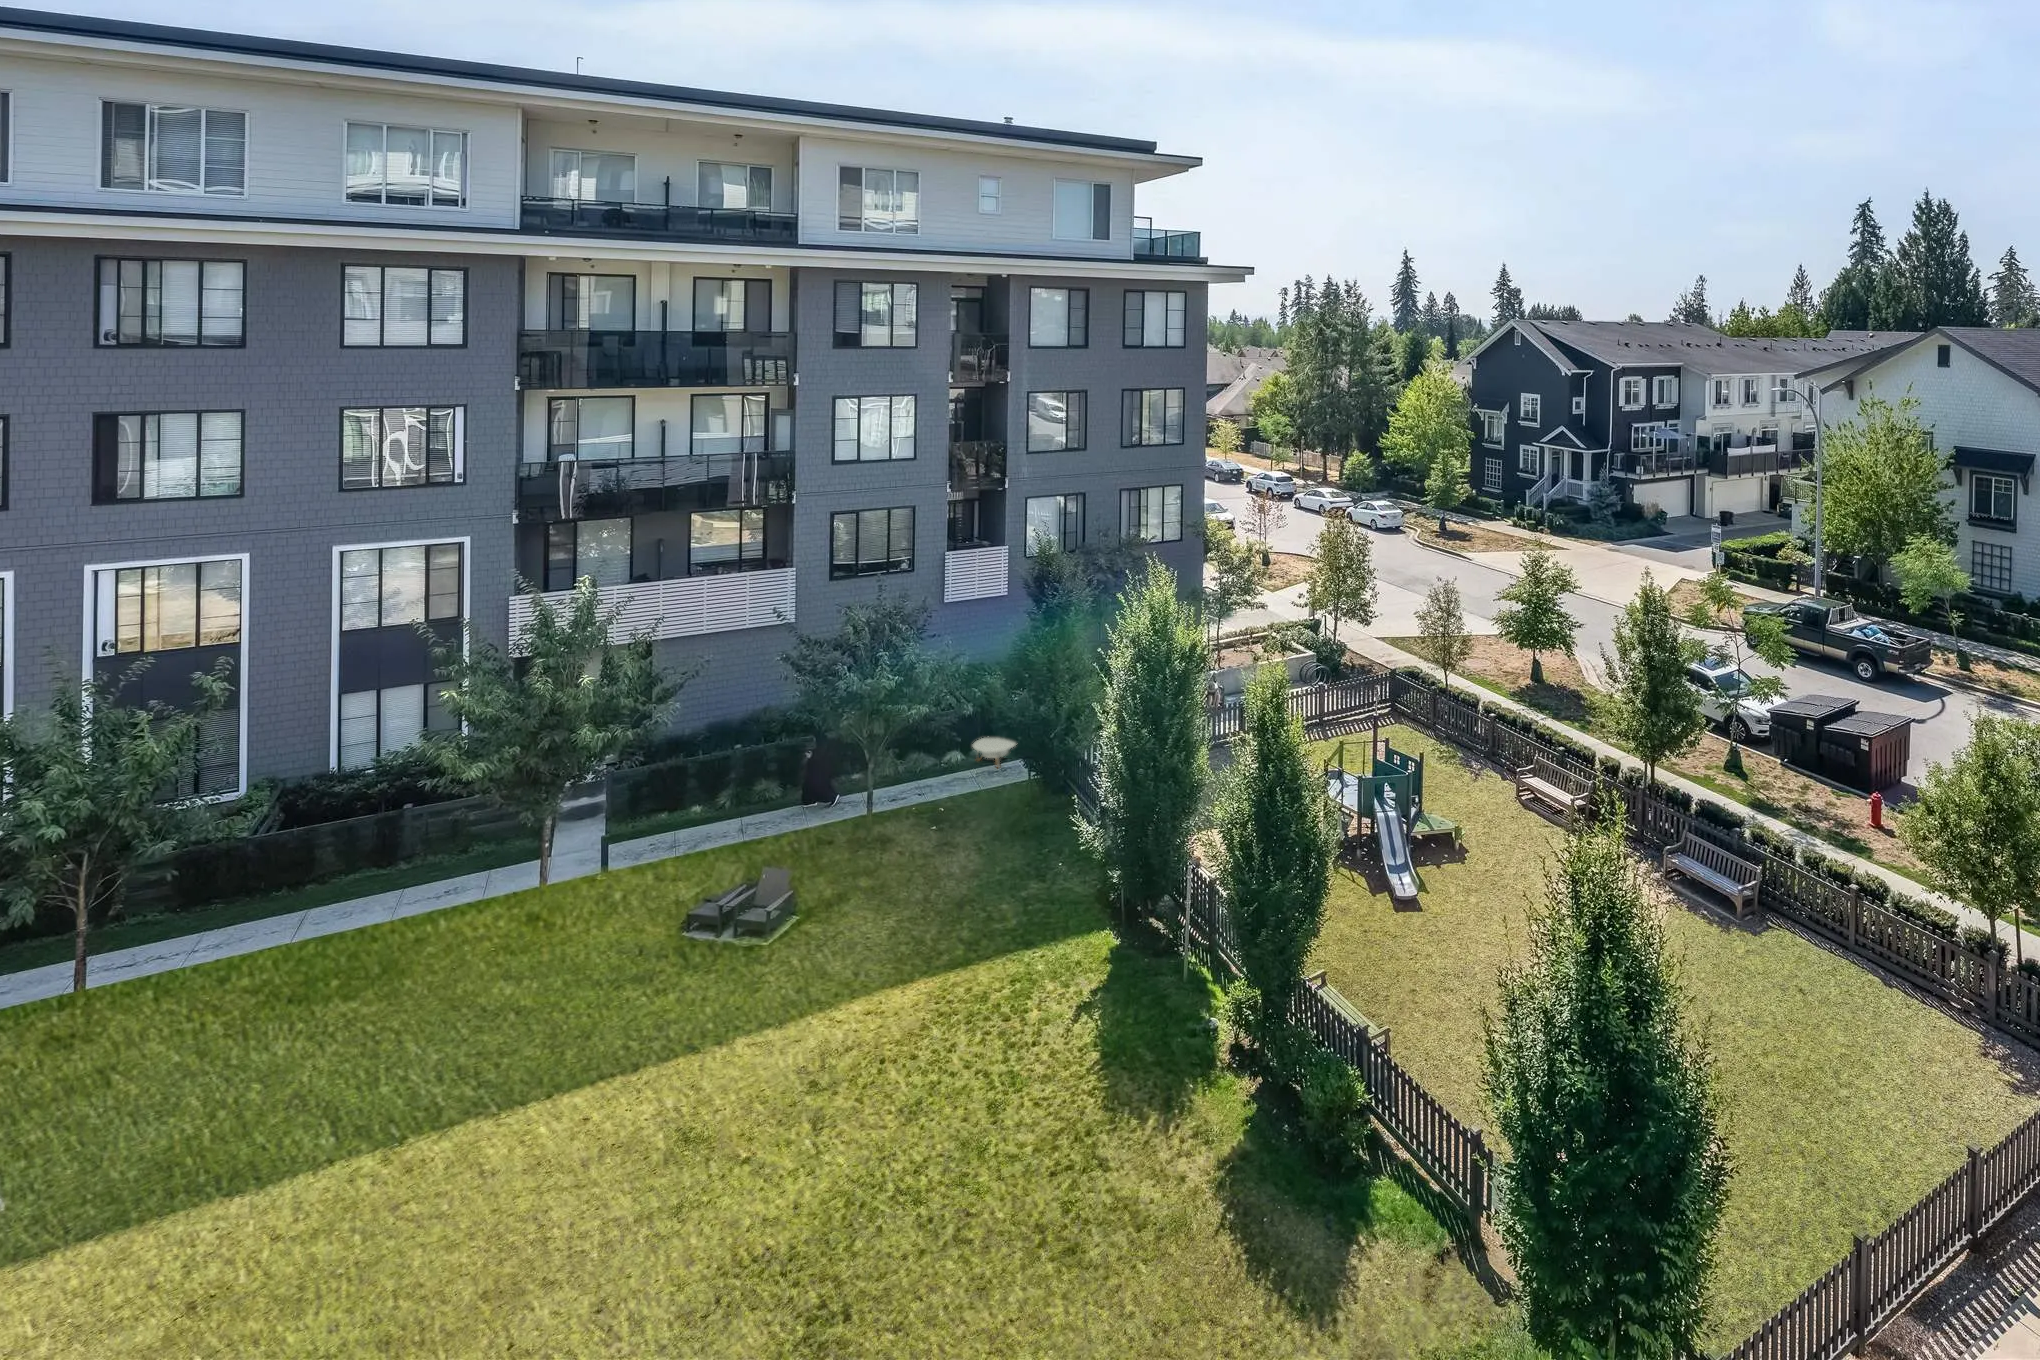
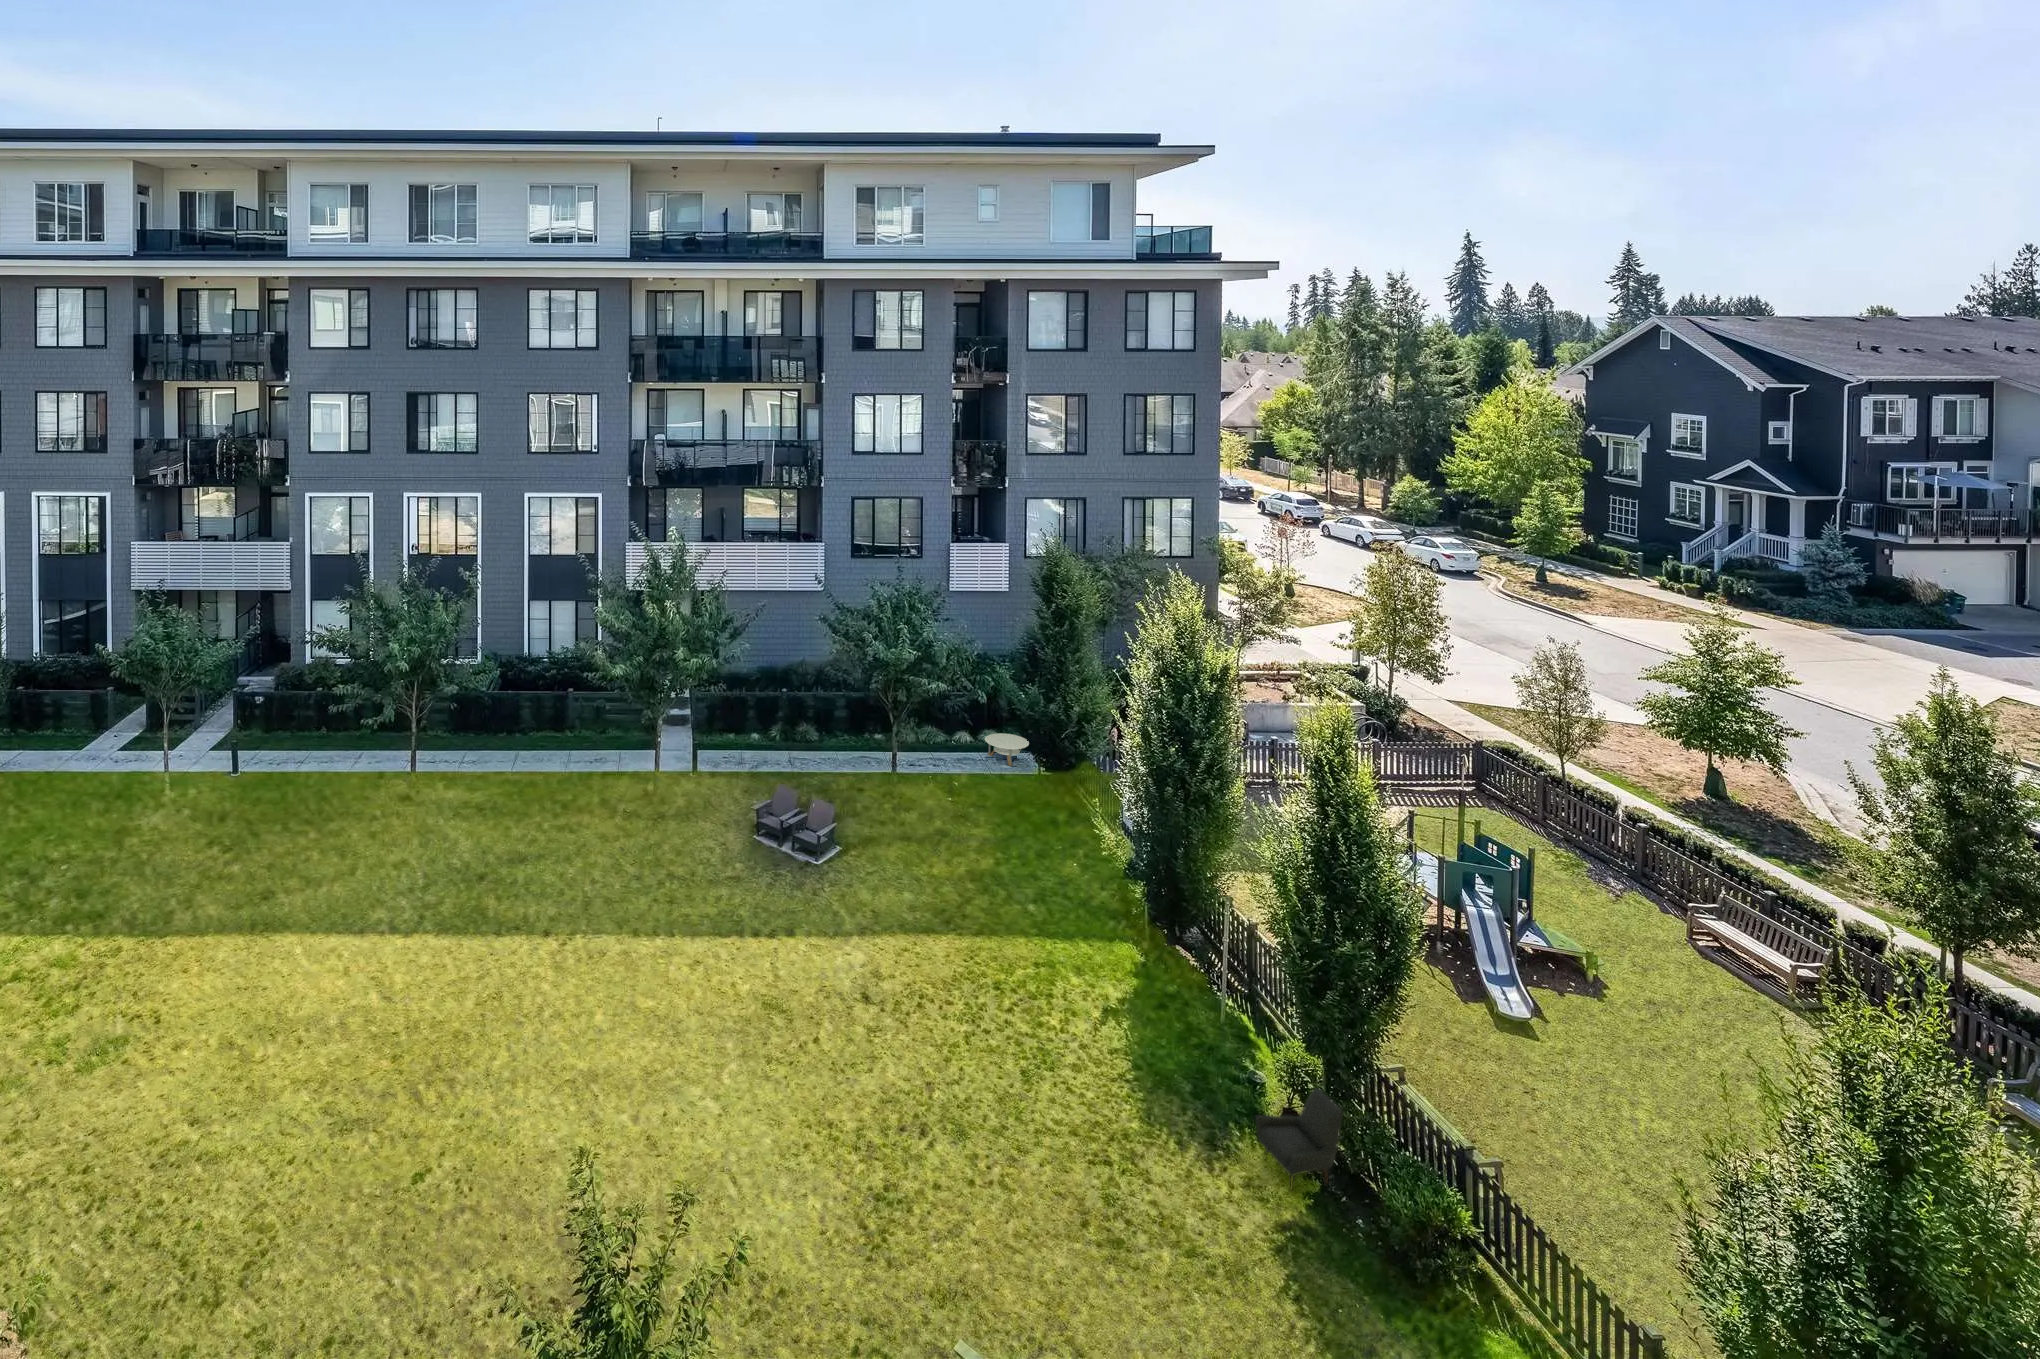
chair: none [1213,1037,1288,1149] -> present [1255,1088,1343,1191]

